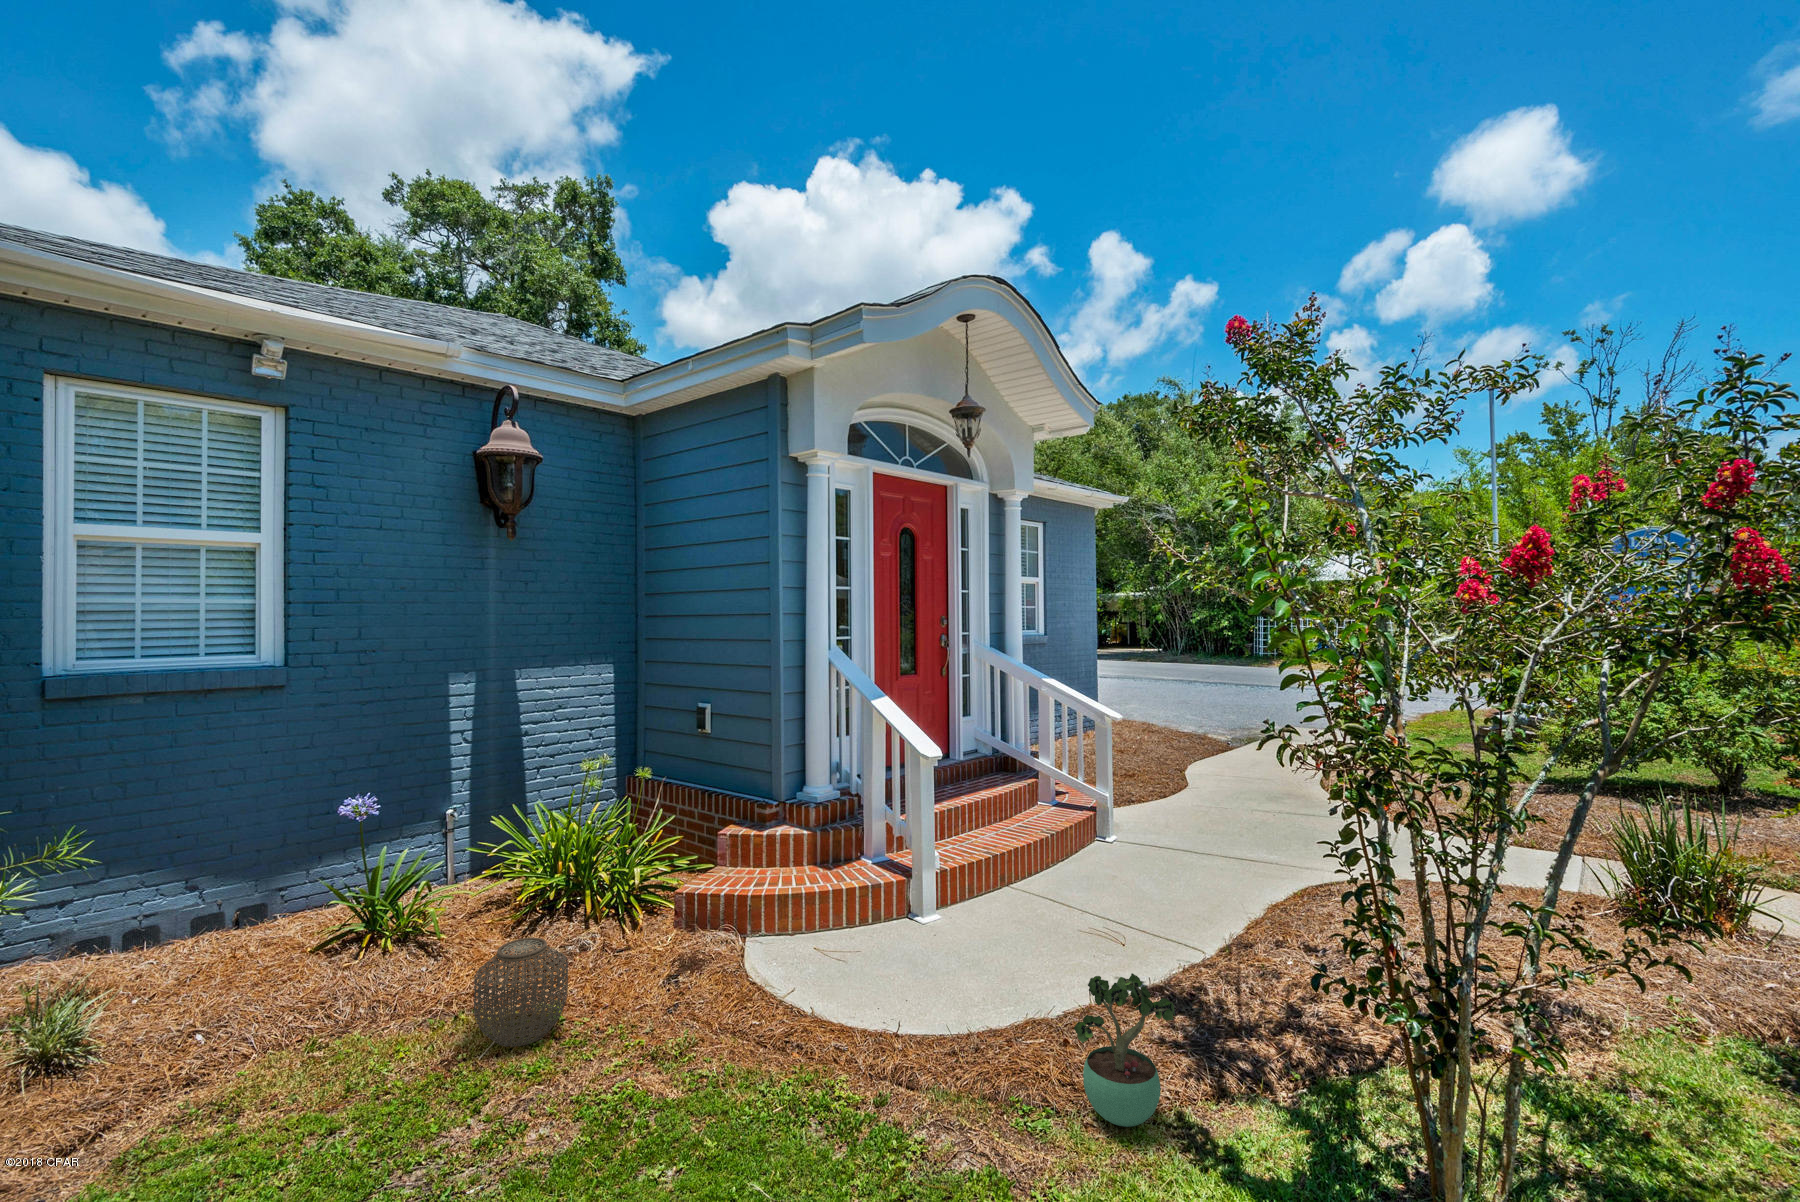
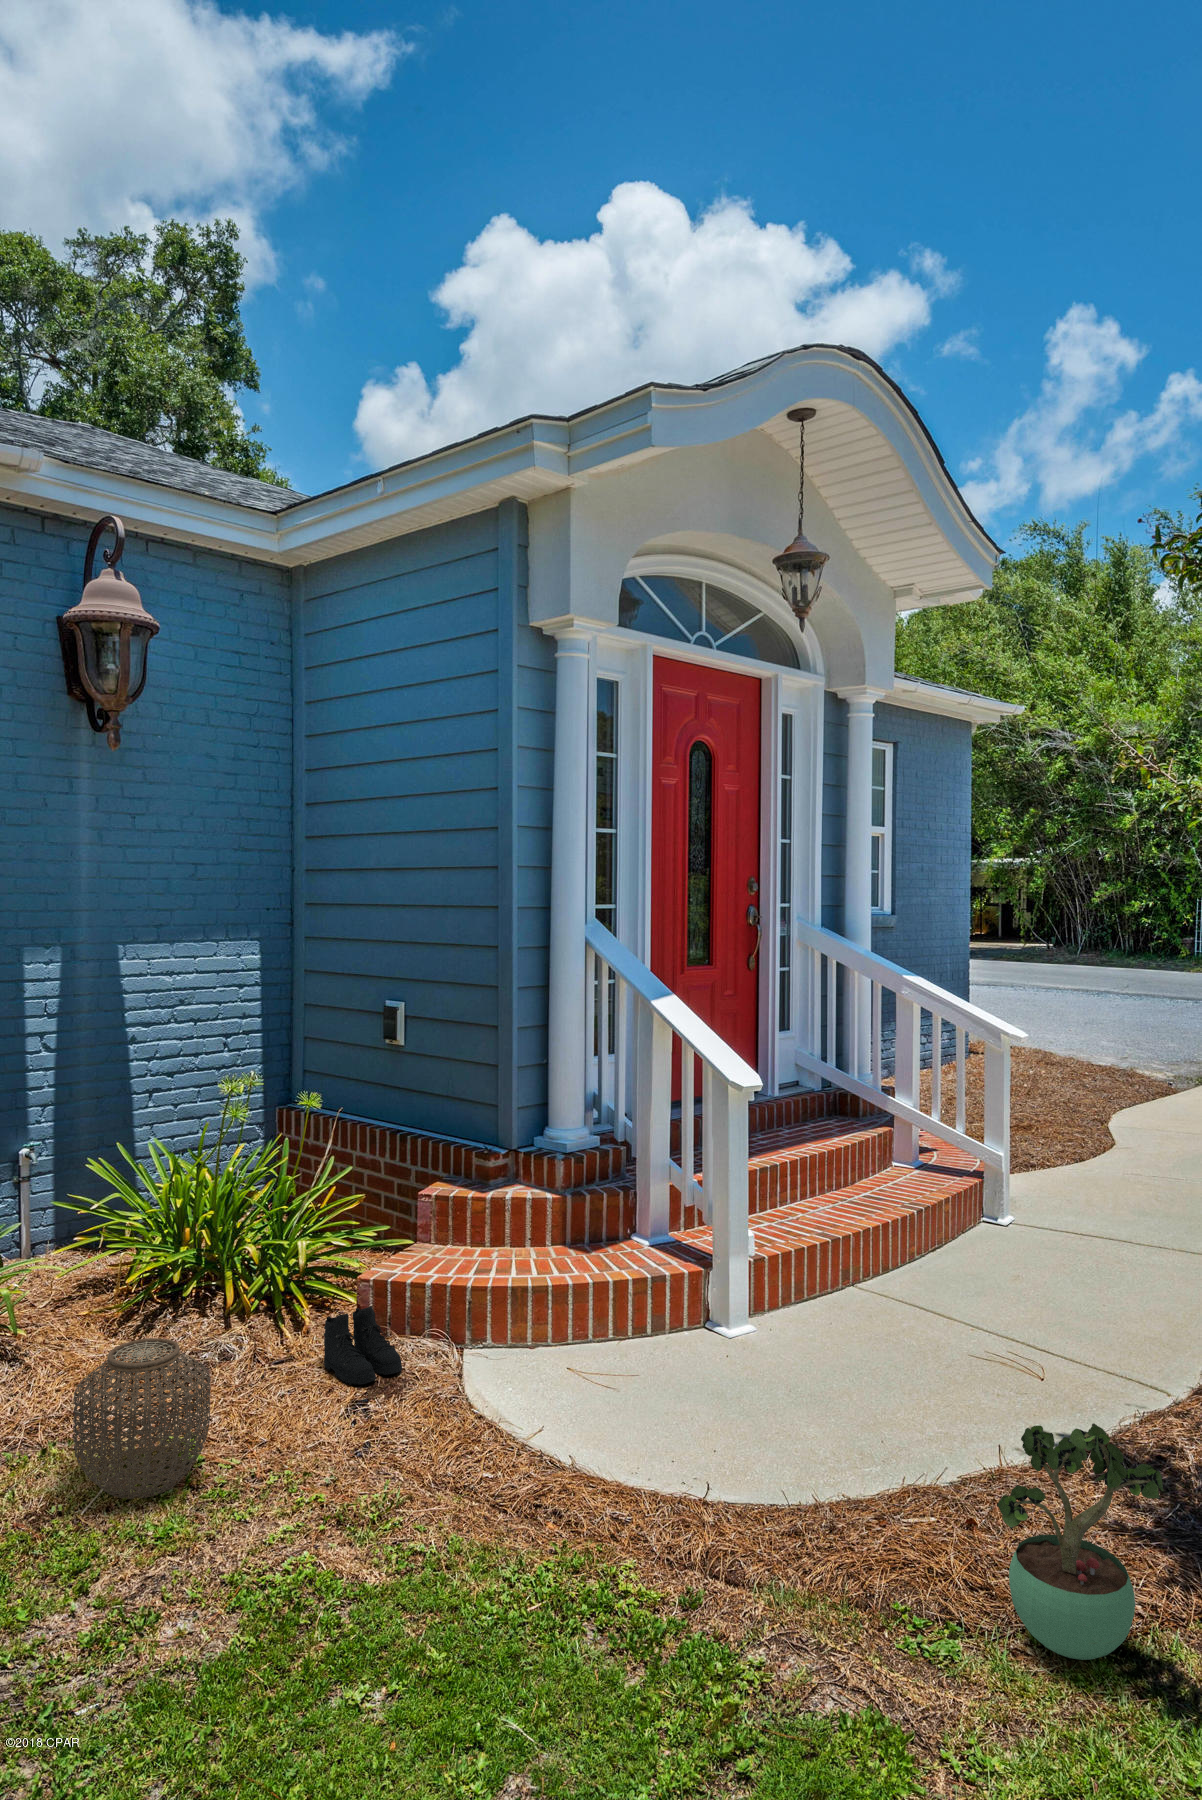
boots: none [650,911,703,964] -> present [324,1306,402,1385]

